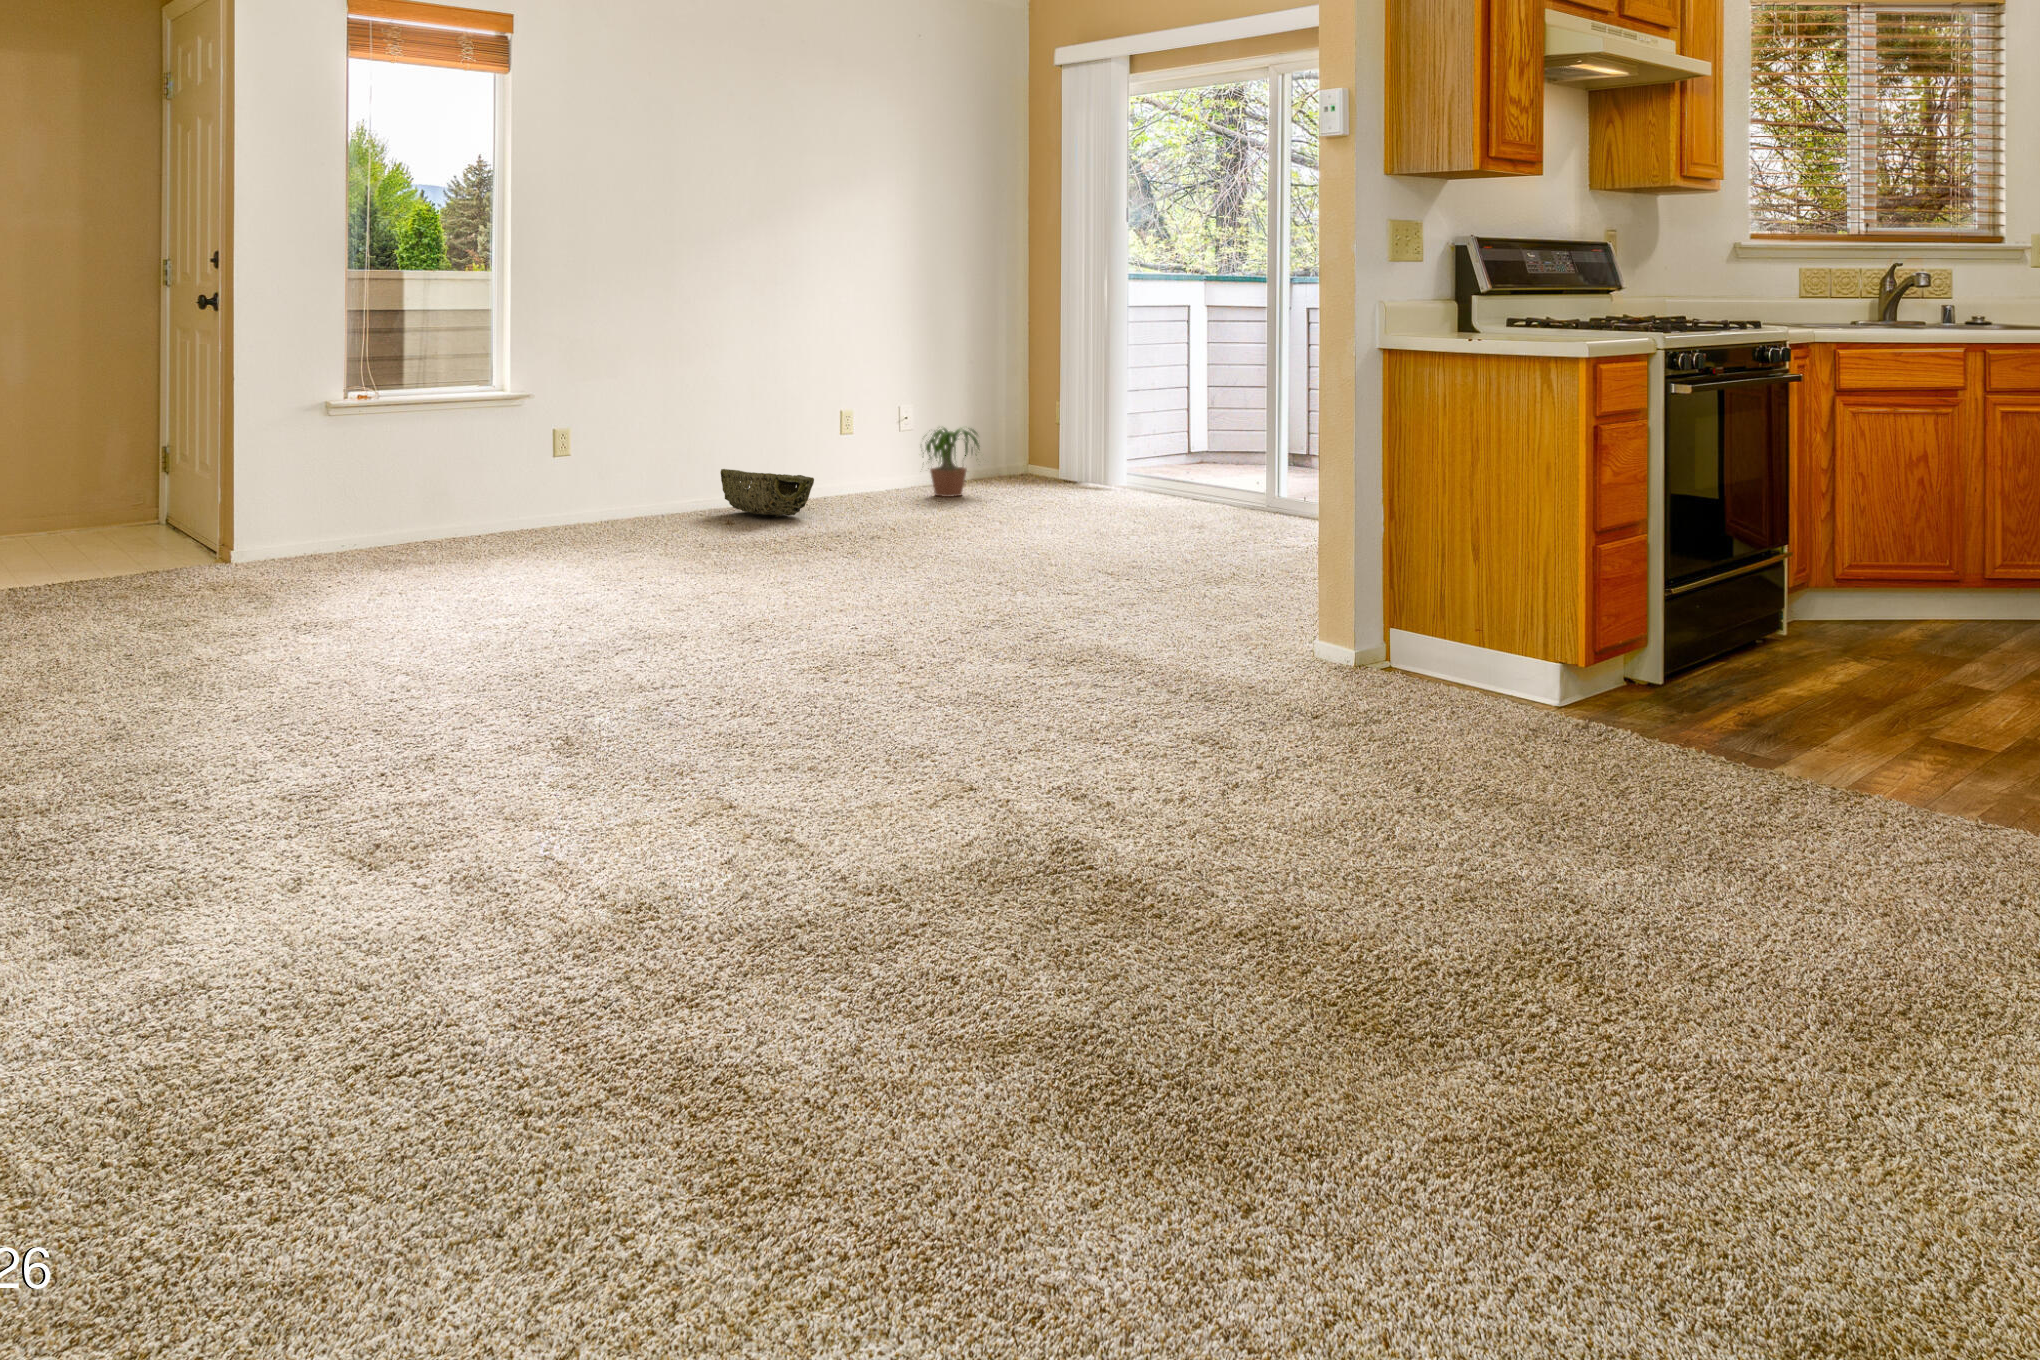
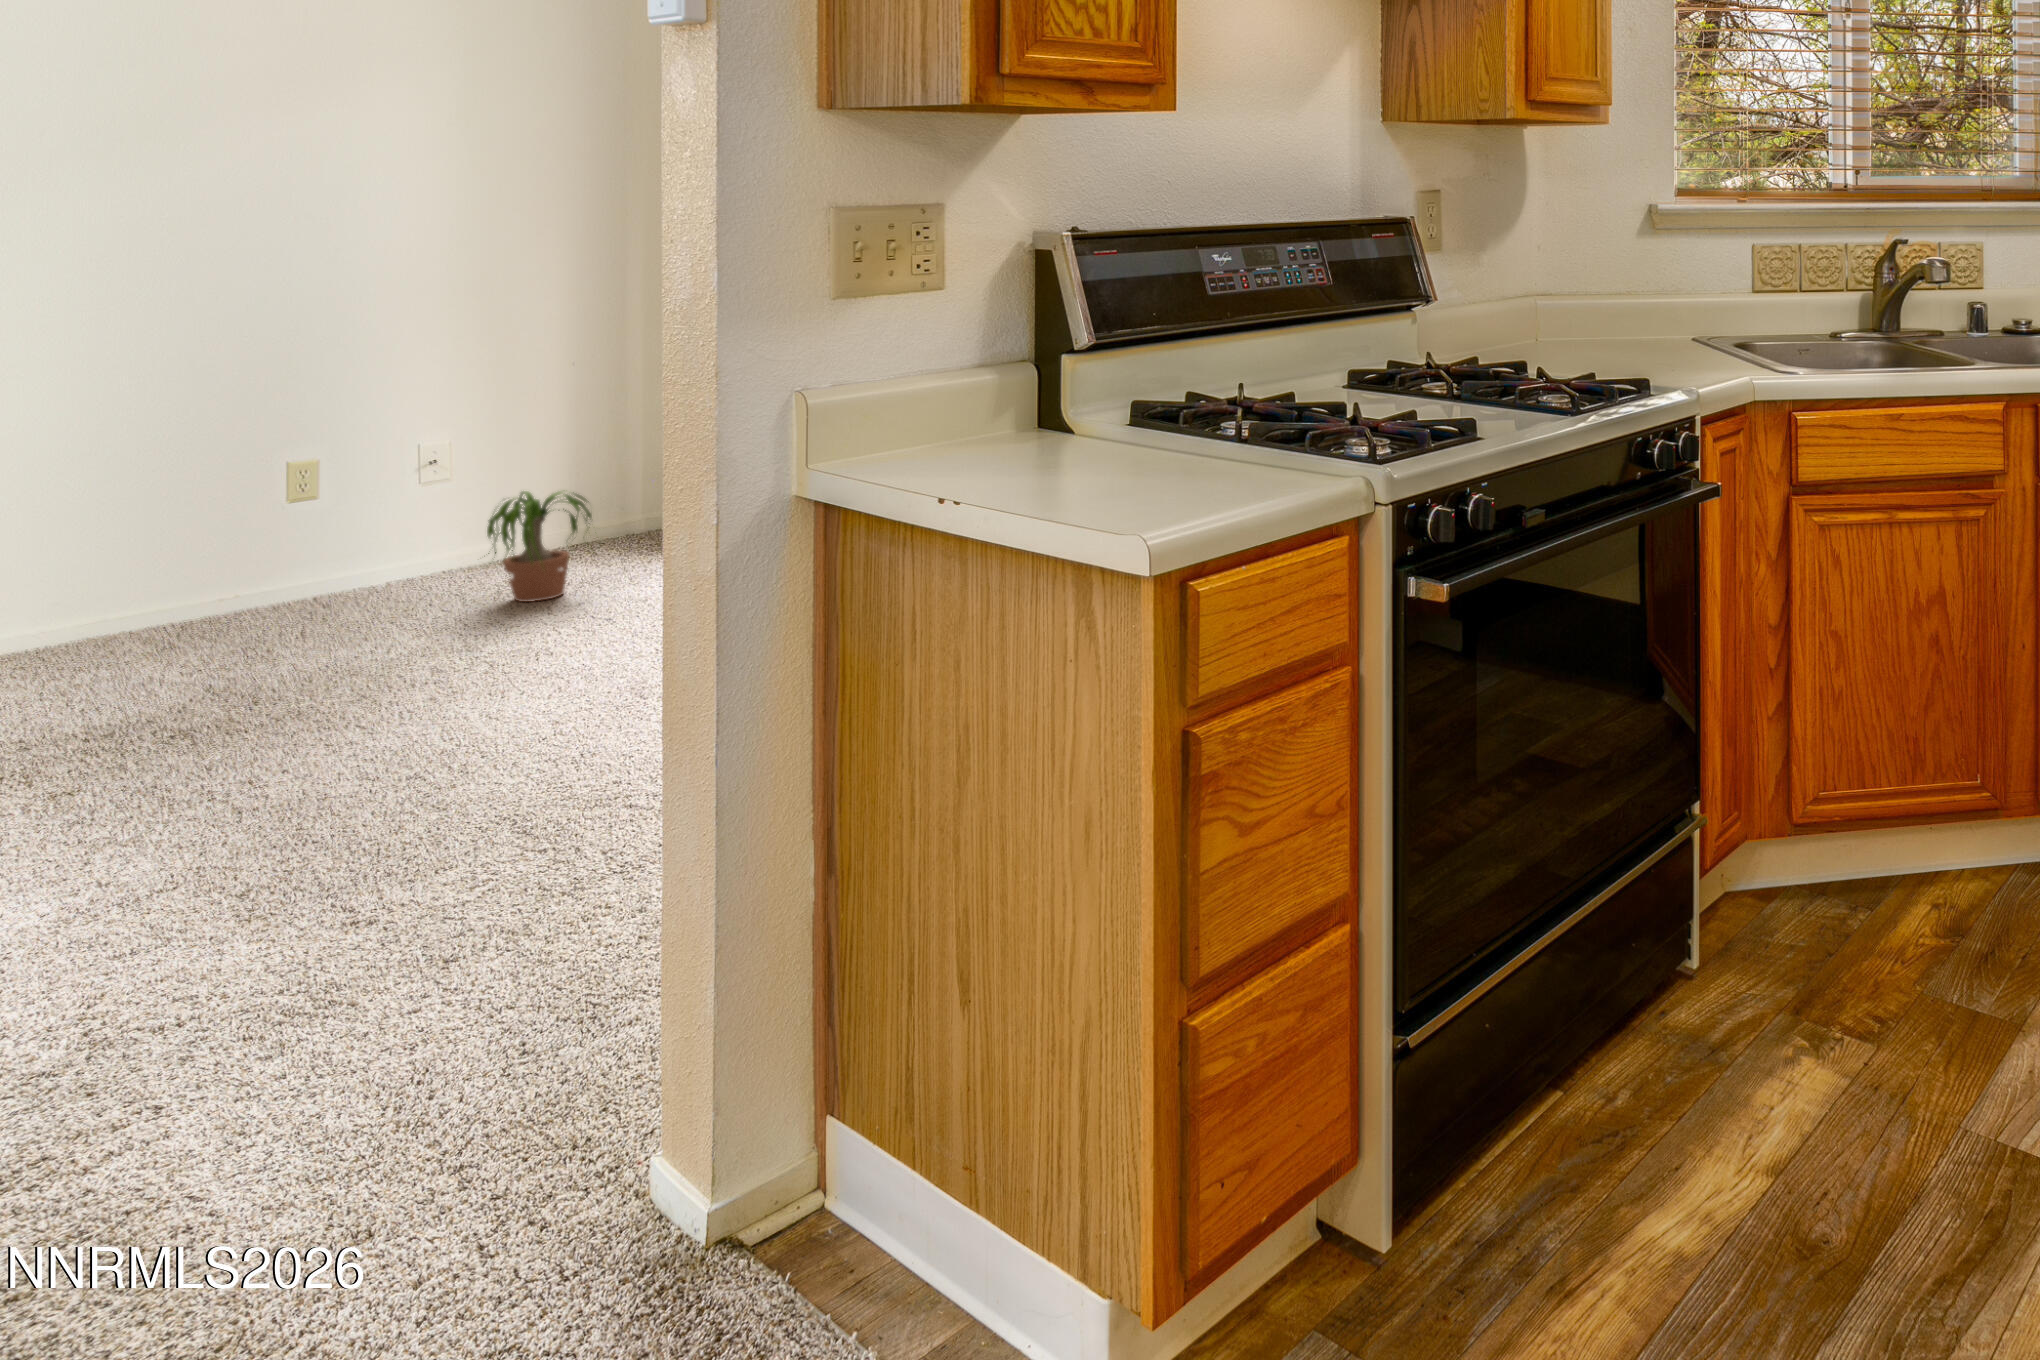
woven basket: present [720,469,814,517] -> none [40,598,212,684]

